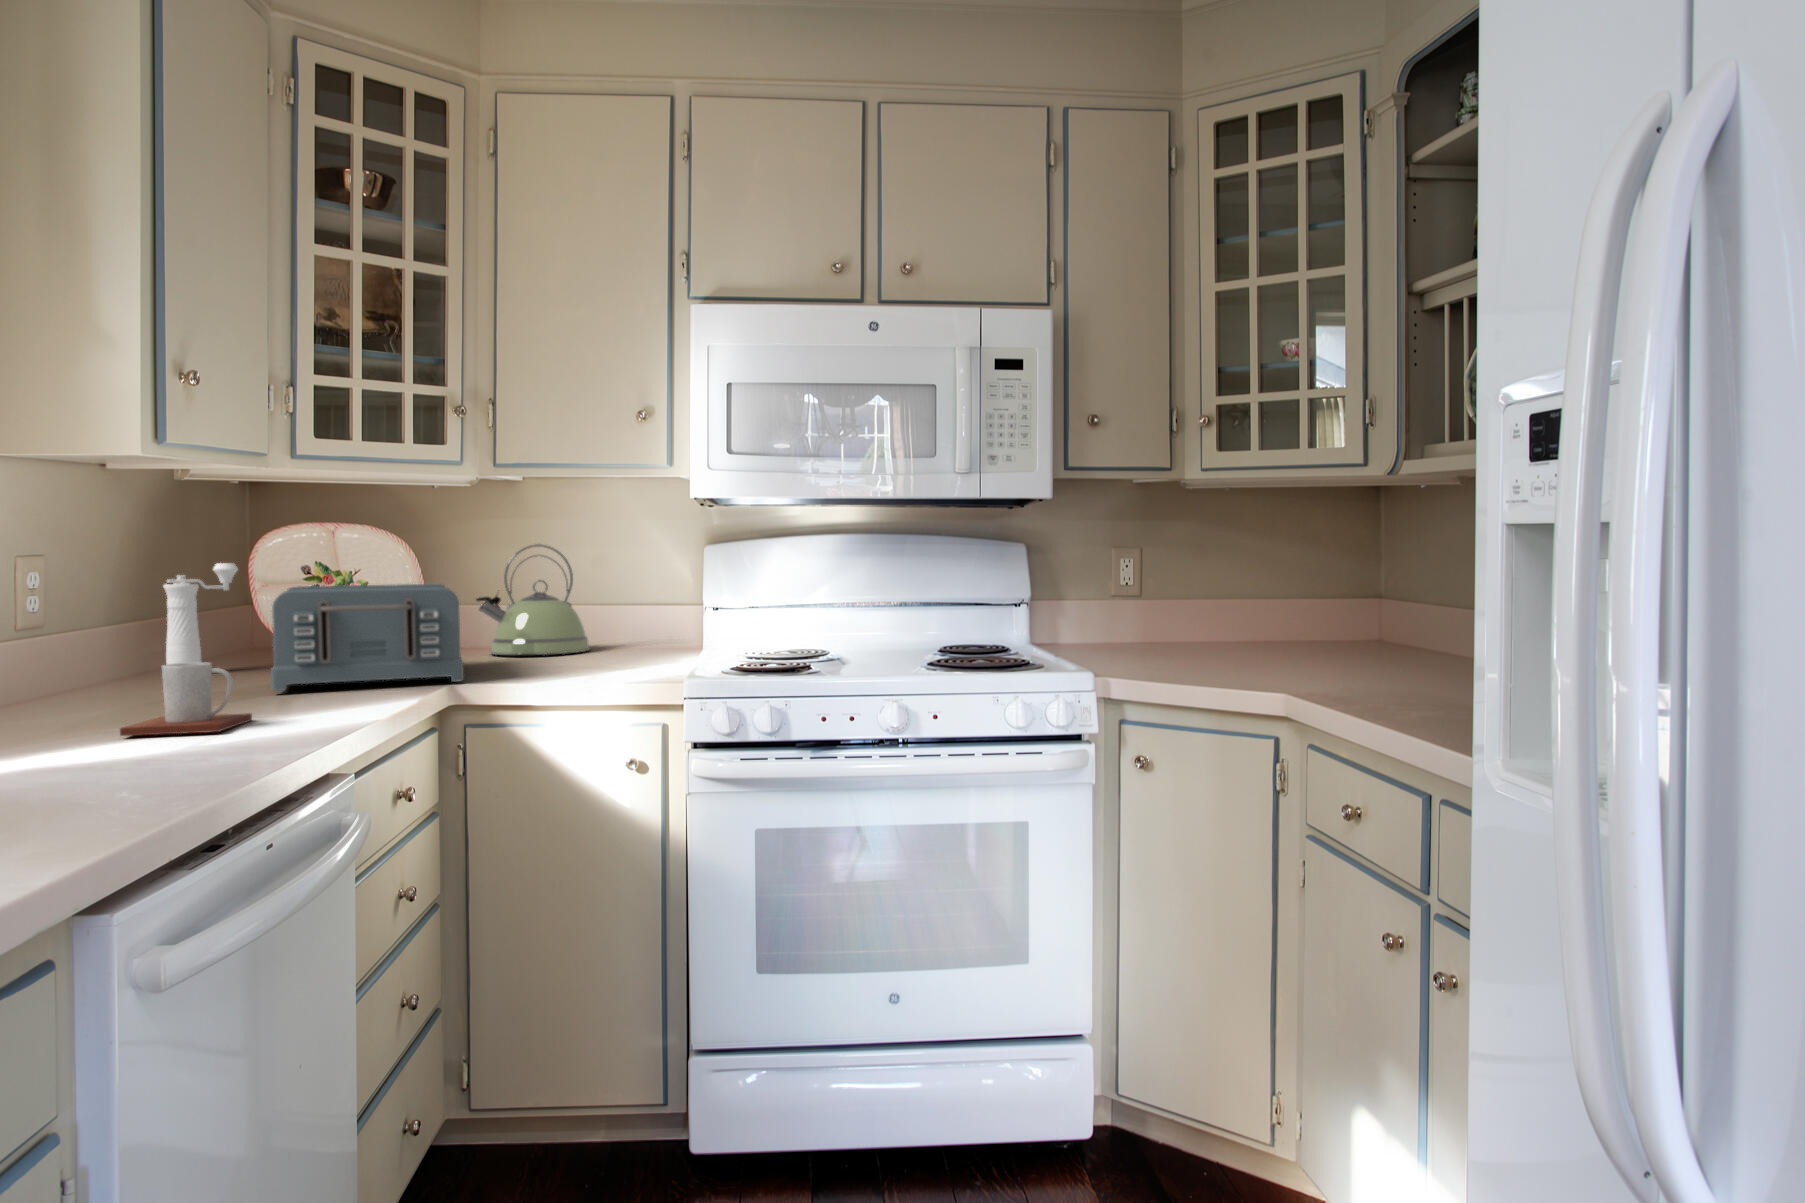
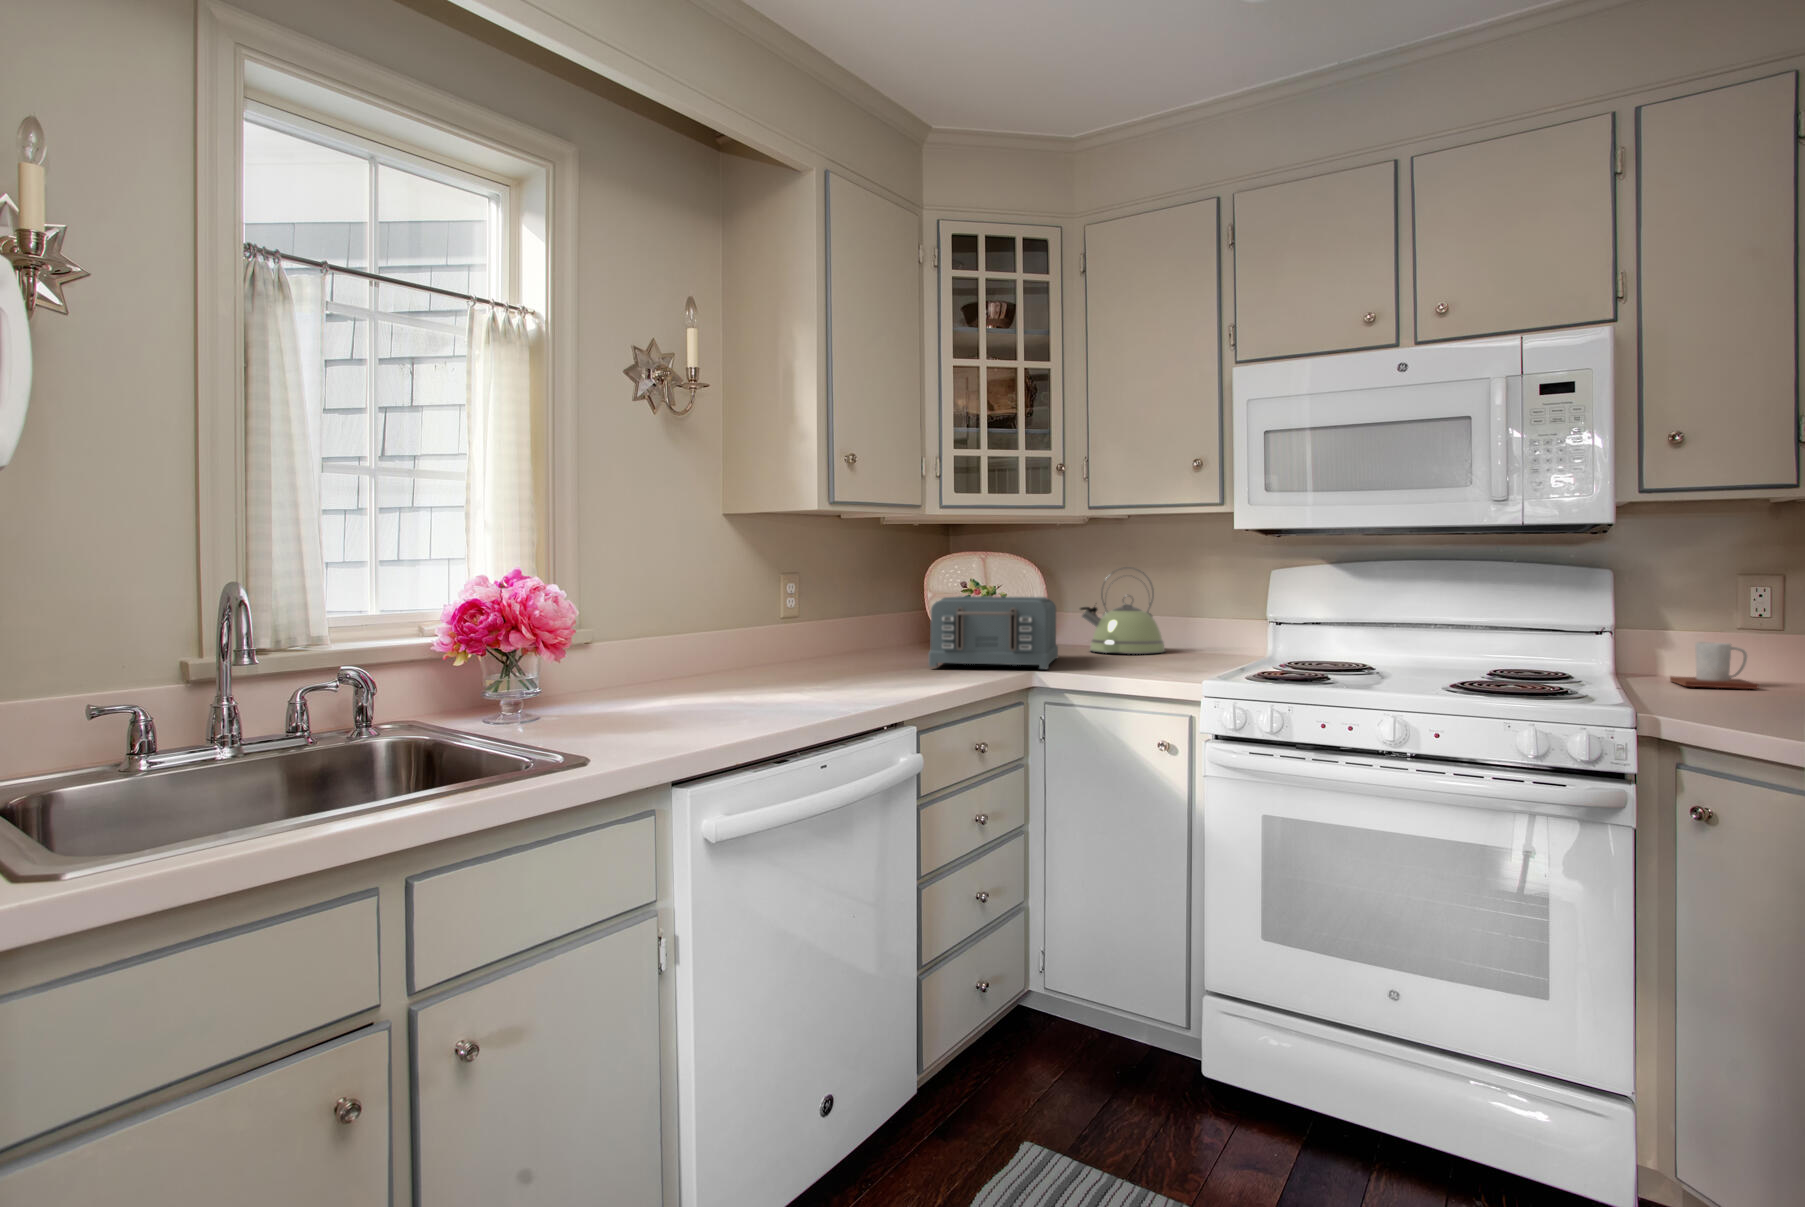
pepper mill: present [163,563,238,665] -> none [886,579,931,651]
mug: present [120,663,252,736] -> present [1670,642,1758,689]

